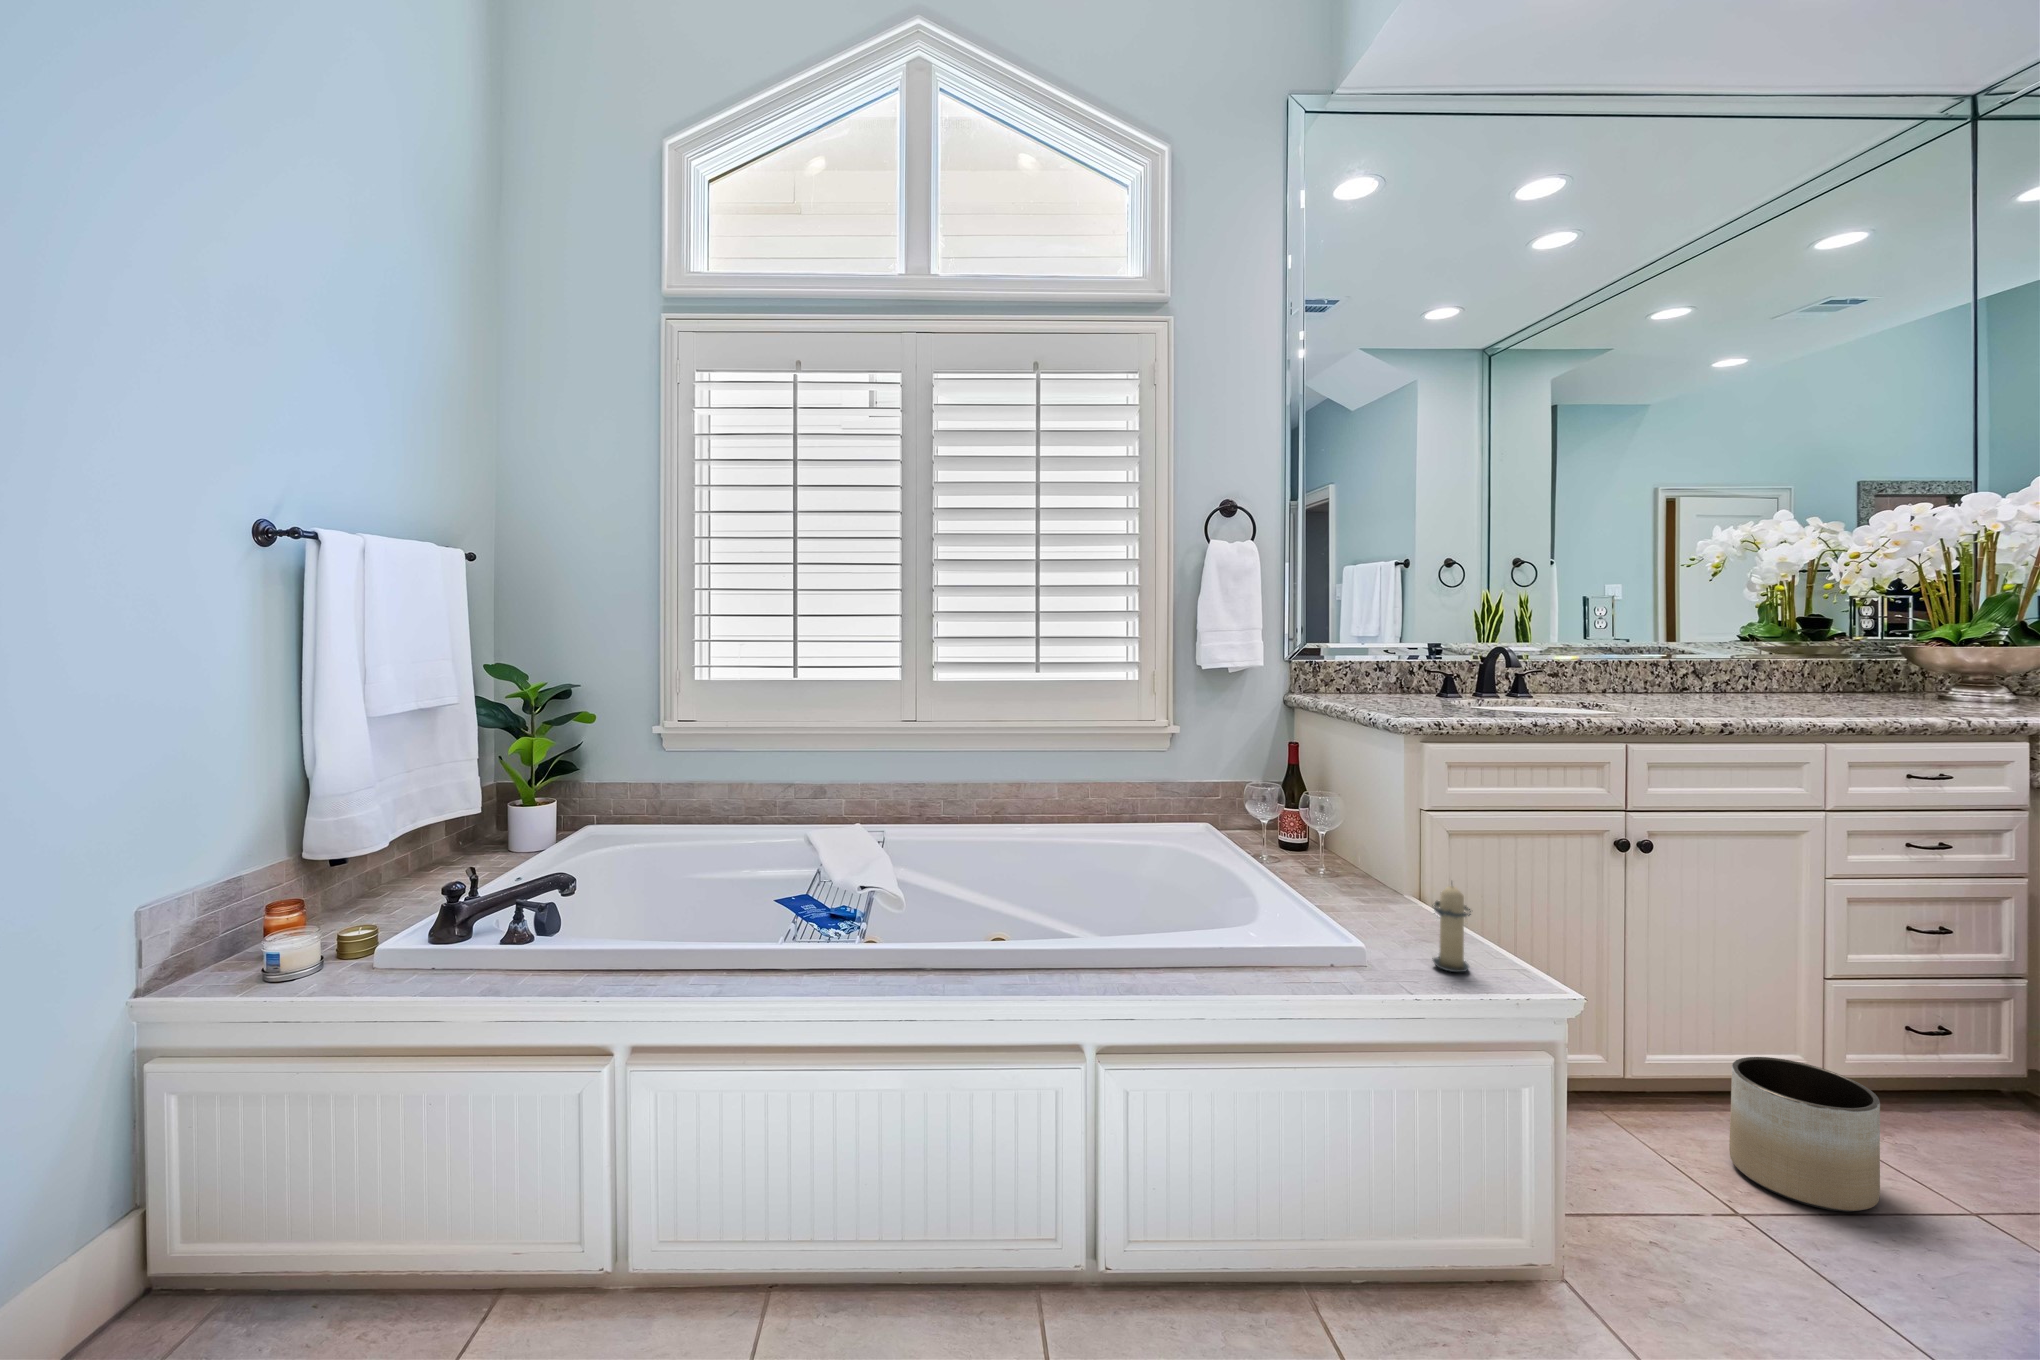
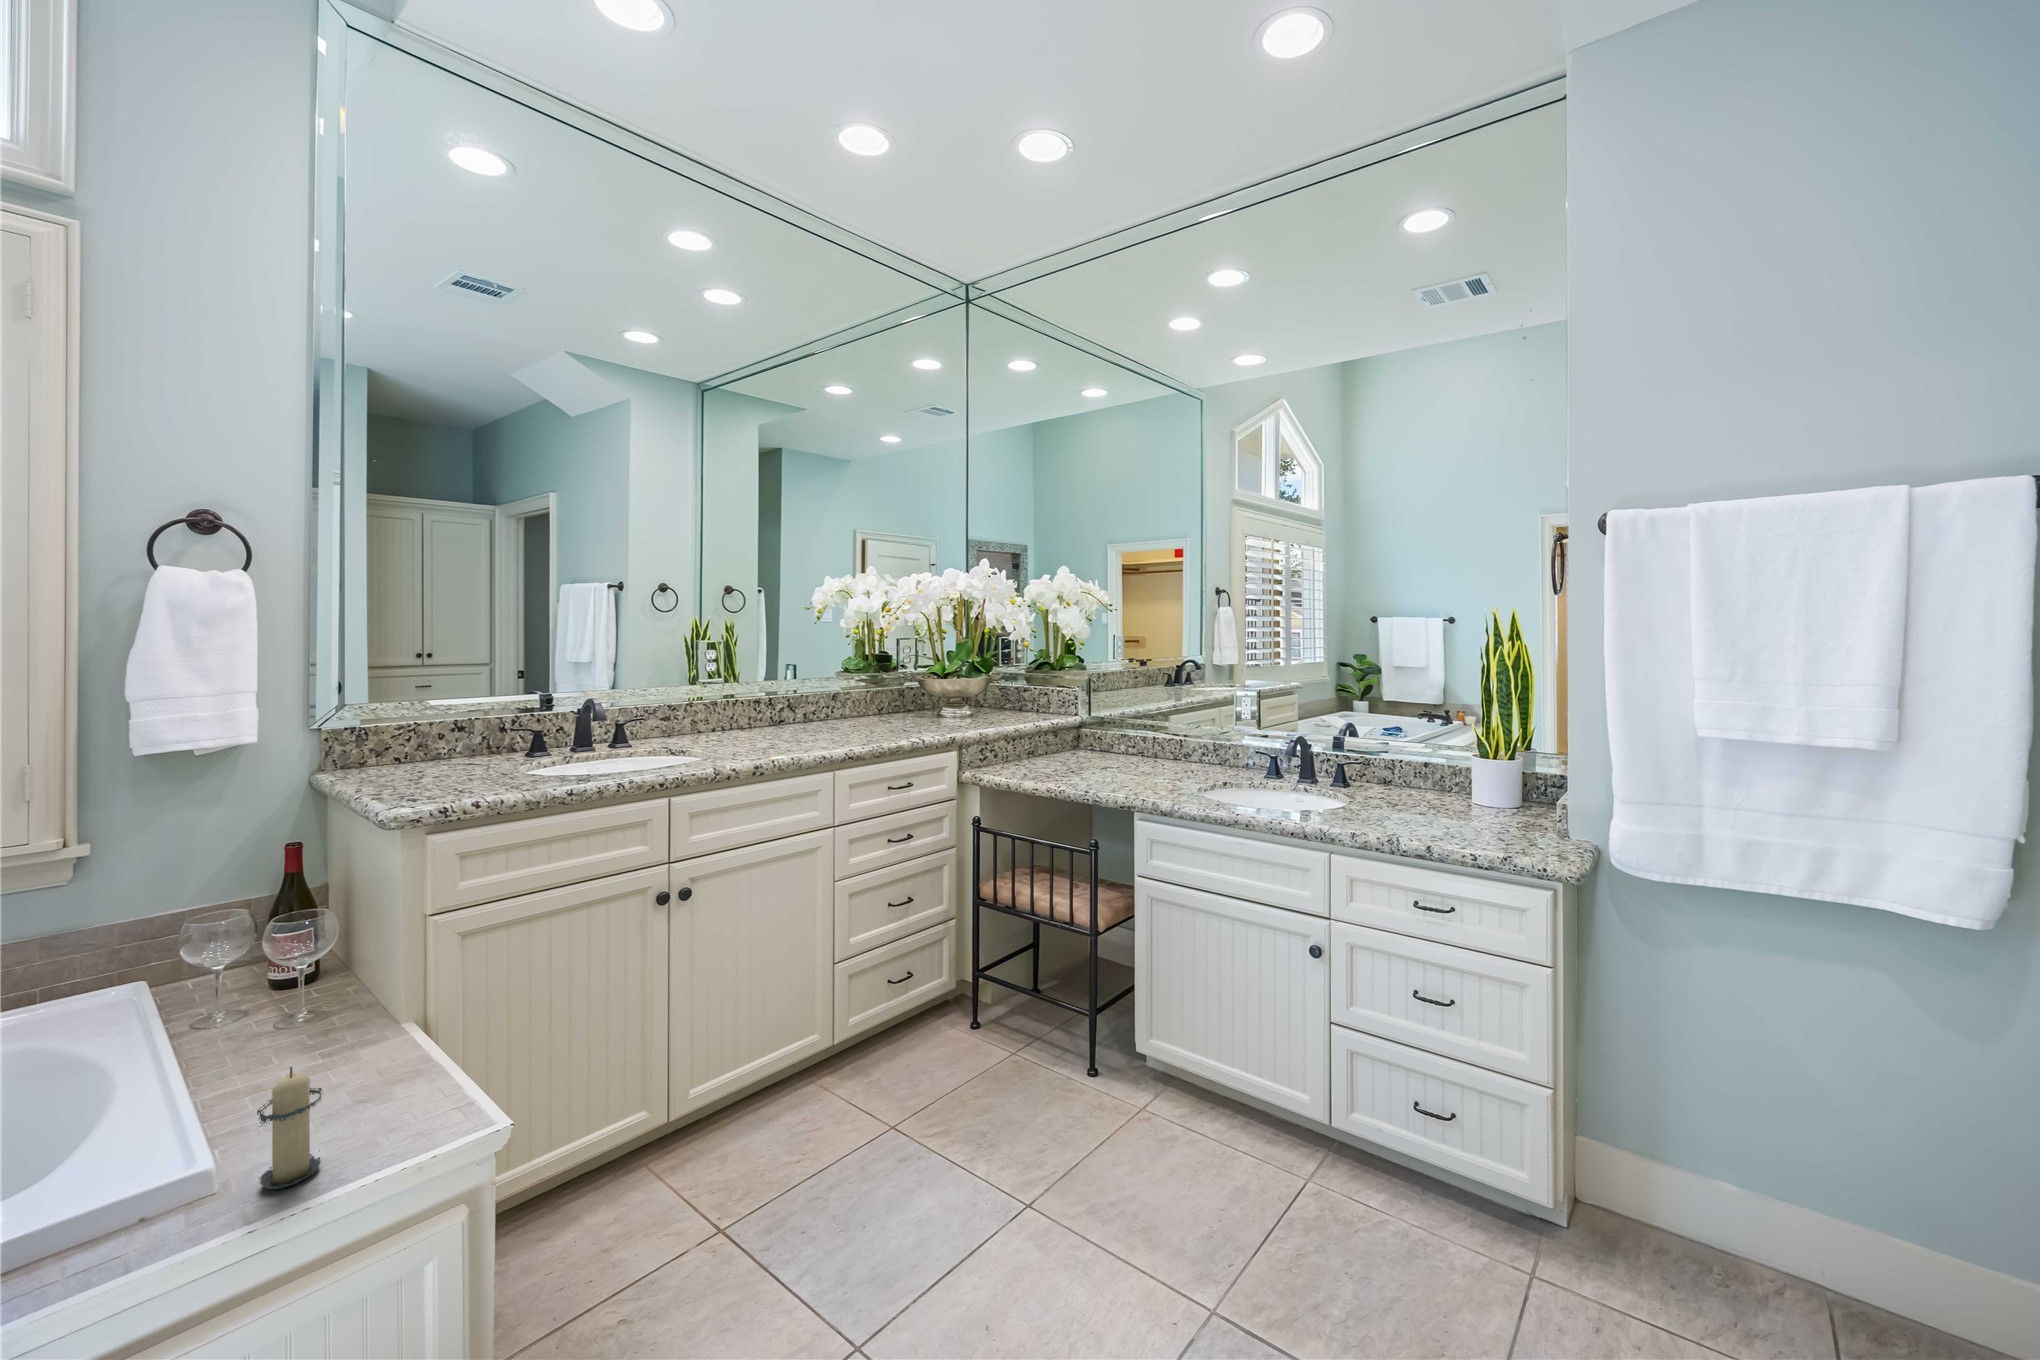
planter: present [1729,1057,1880,1212] -> none [736,1043,834,1178]

